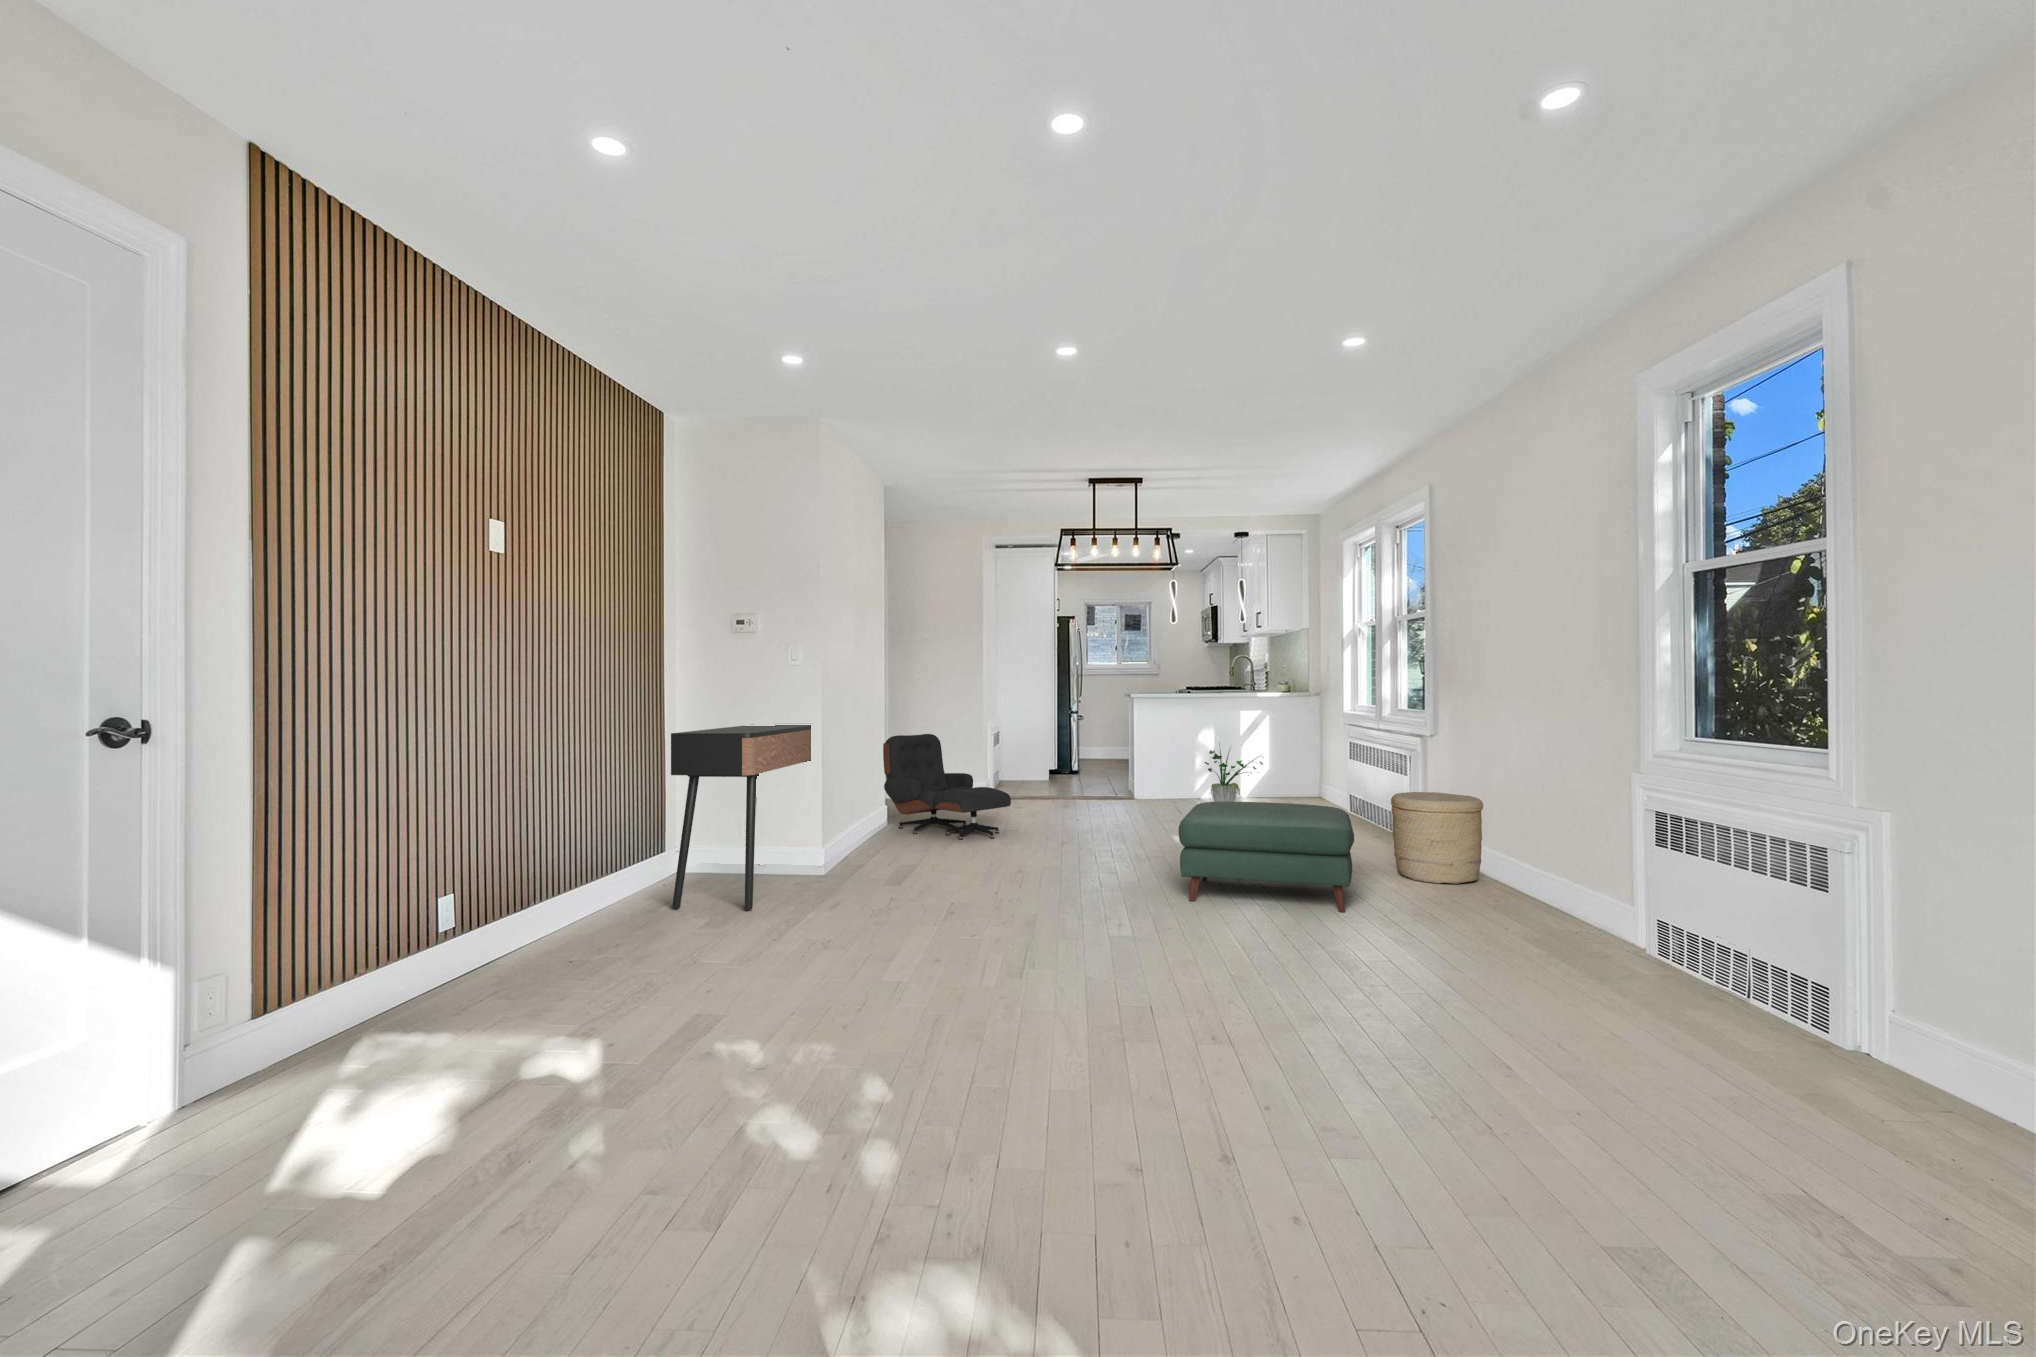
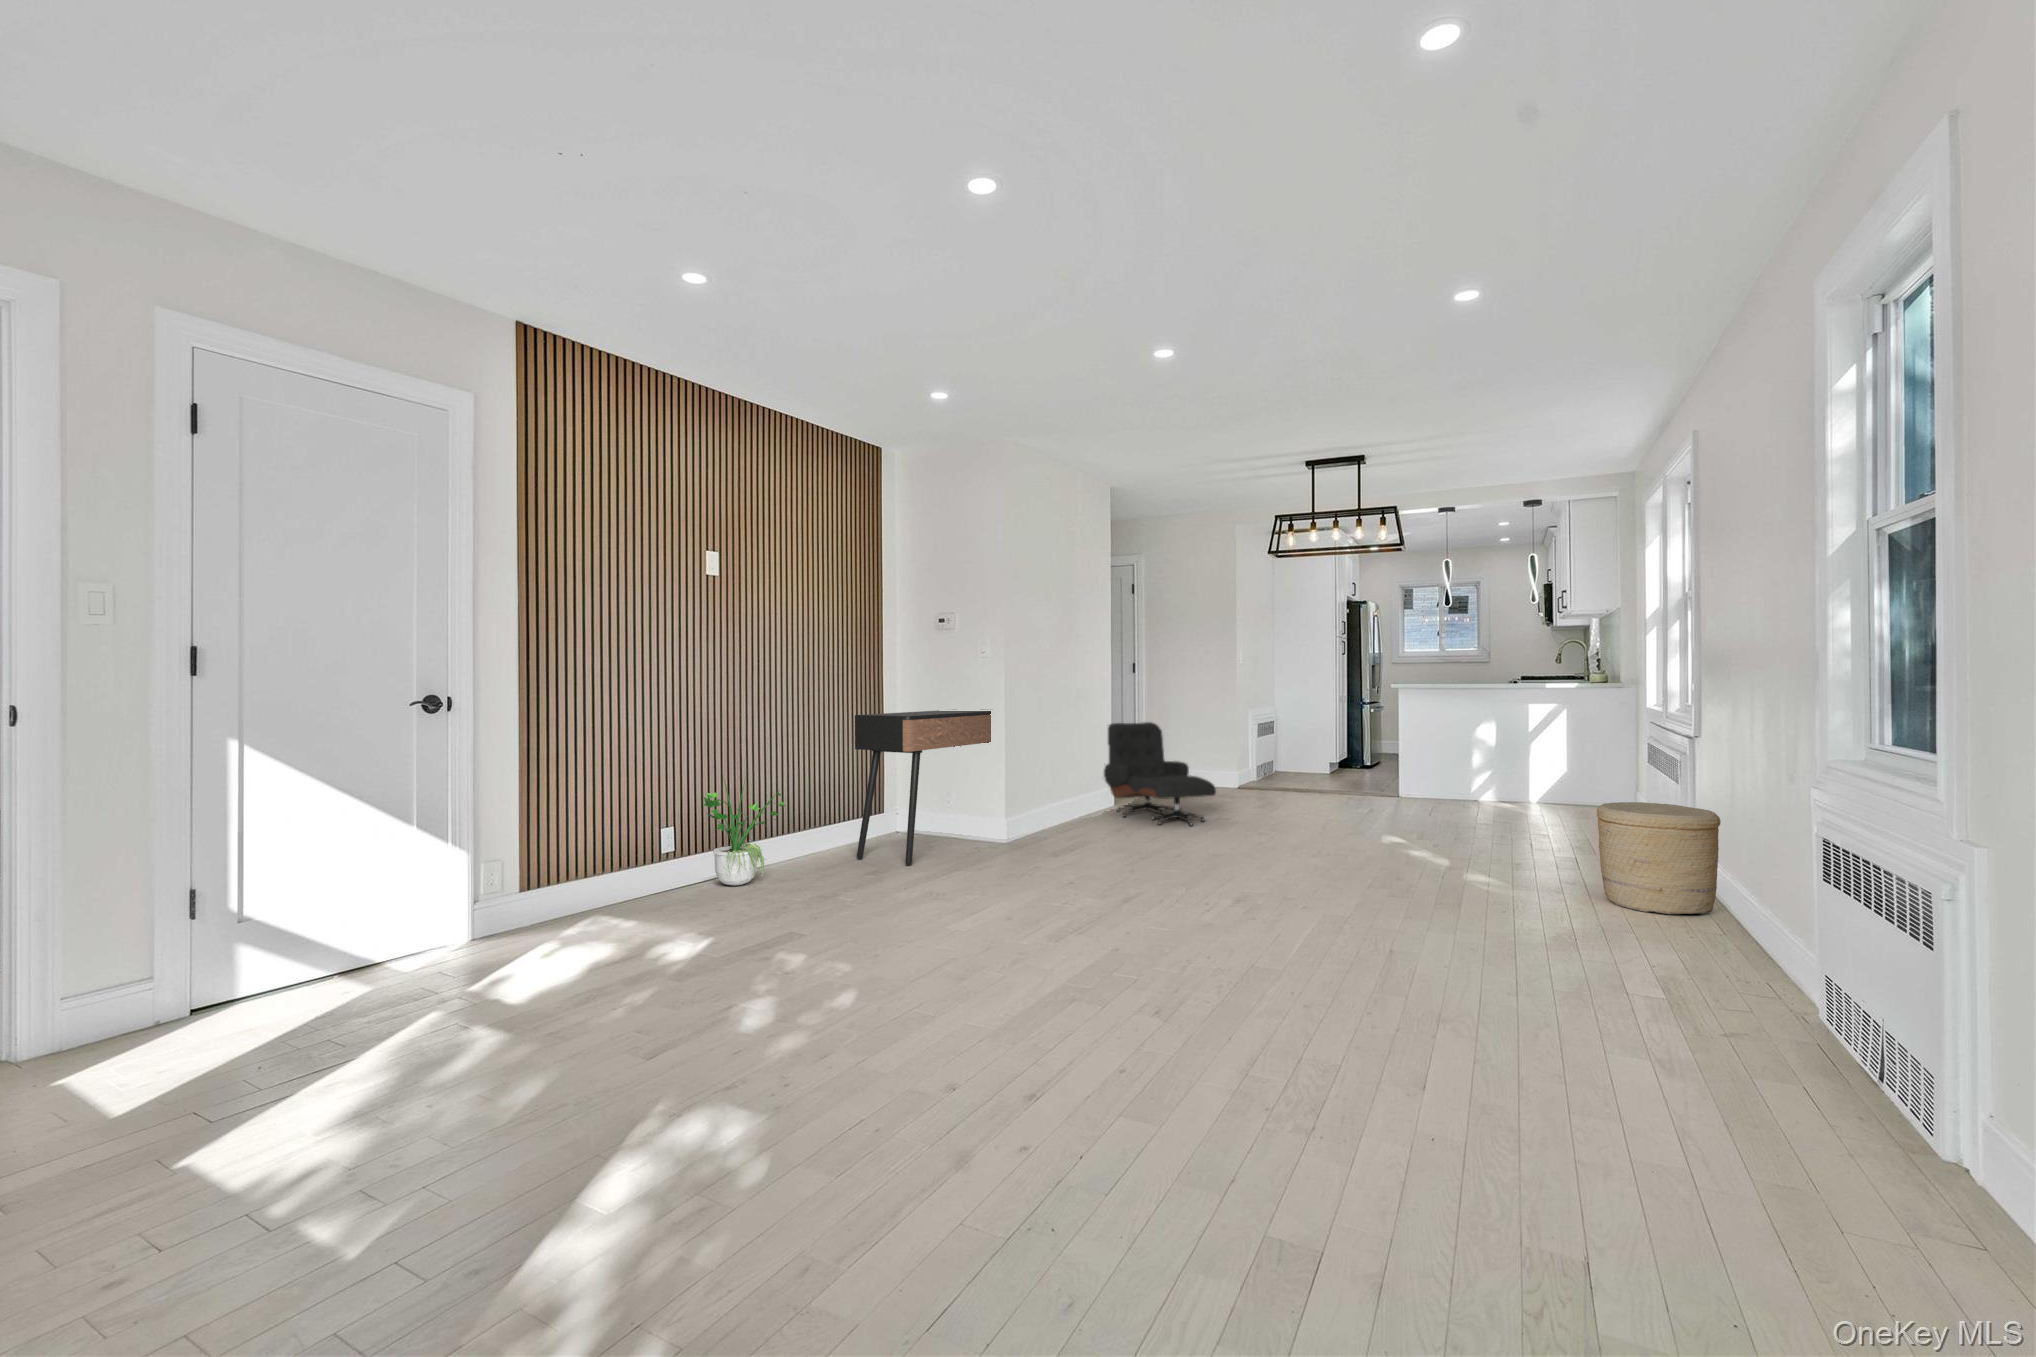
potted plant: present [1204,750,1263,802] -> present [703,781,786,885]
ottoman: present [1179,802,1354,912] -> none [1294,799,1513,926]

